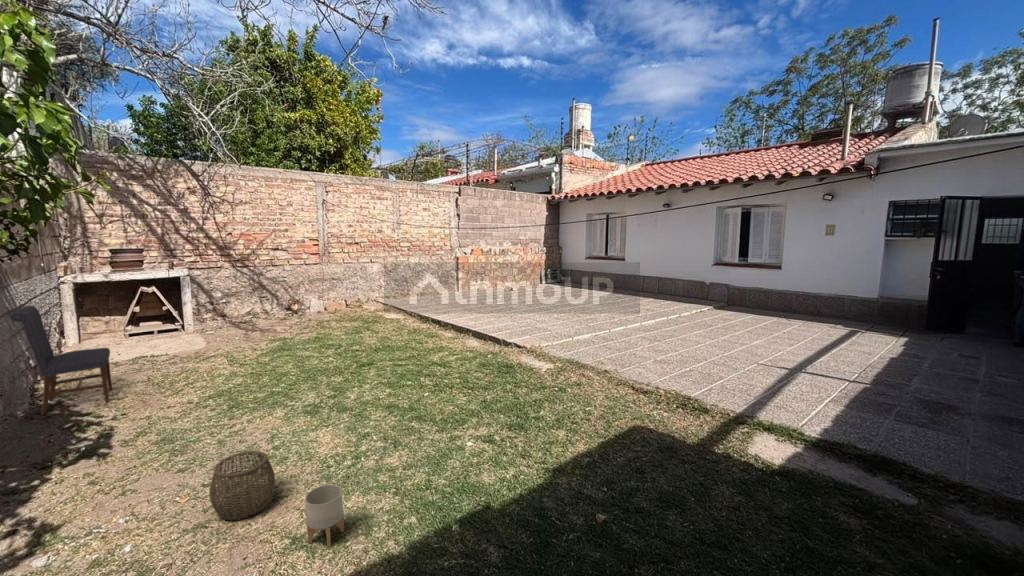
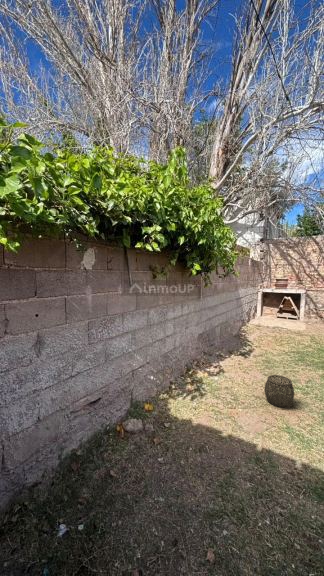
chair: present [10,306,112,415] -> none [236,297,263,341]
planter: present [305,484,344,547] -> none [293,408,316,442]

